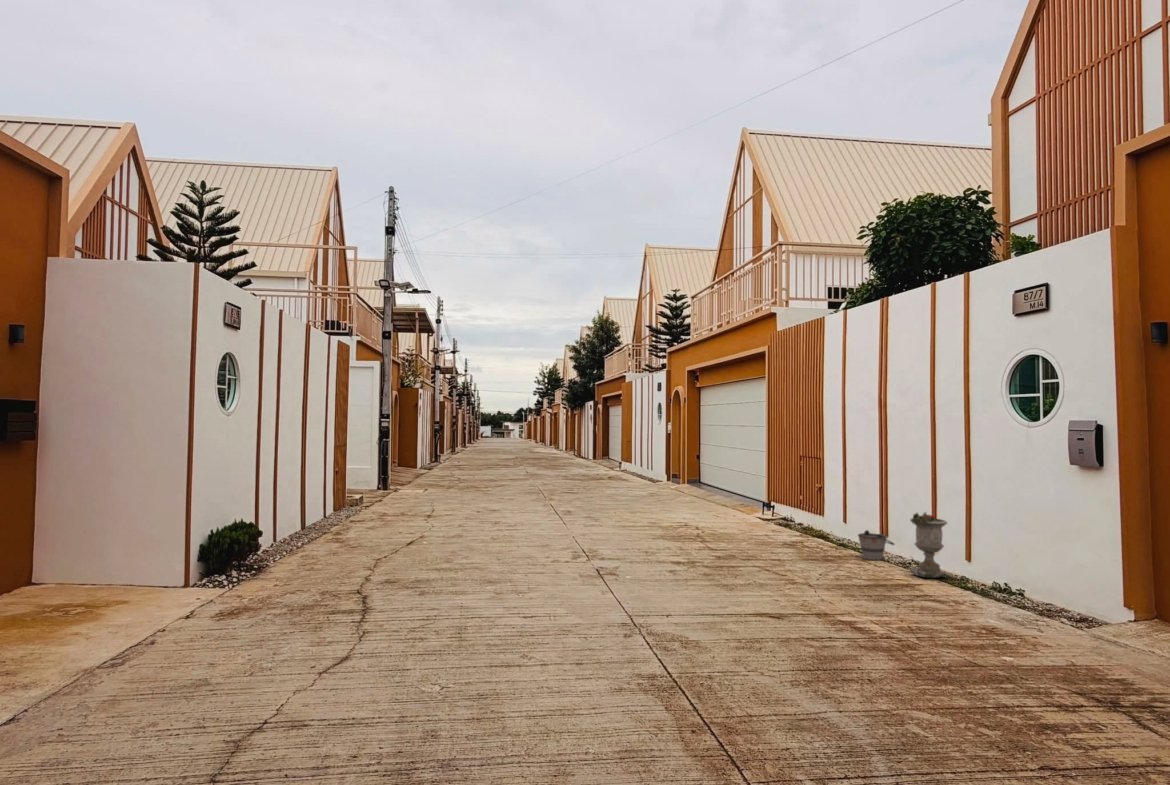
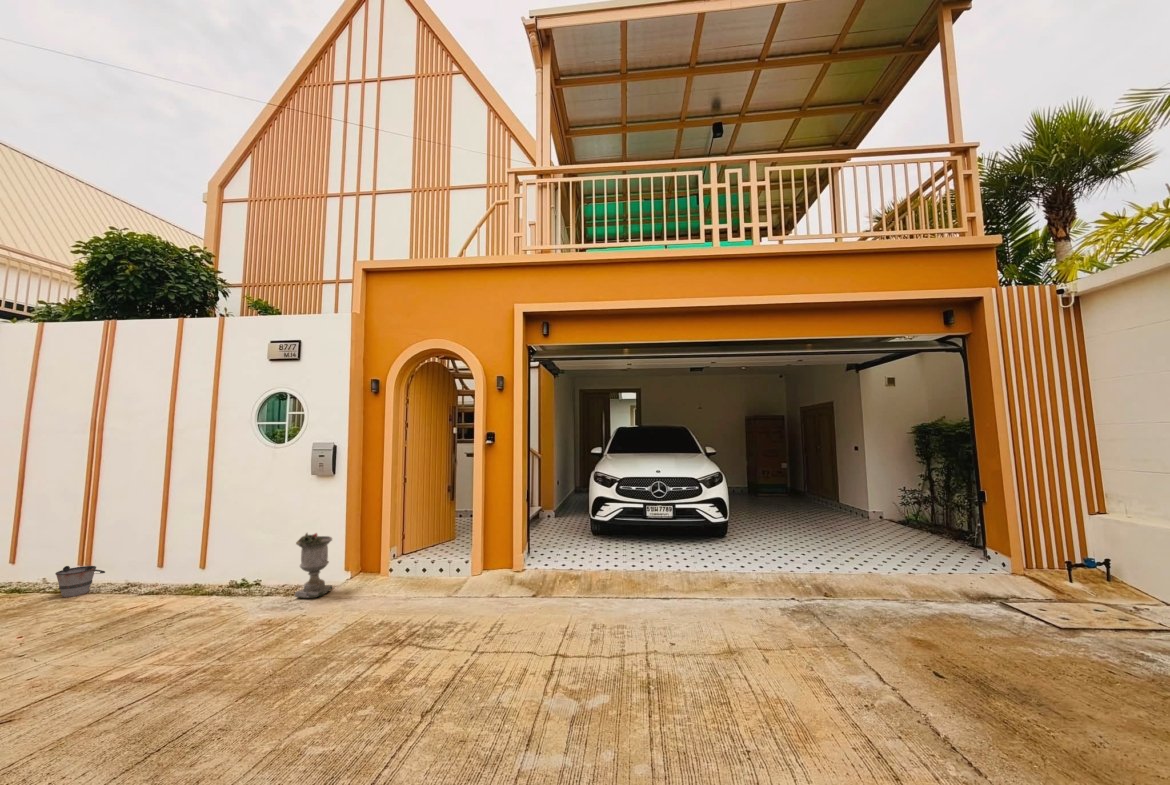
planter: present [911,512,947,578] -> present [295,533,332,598]

